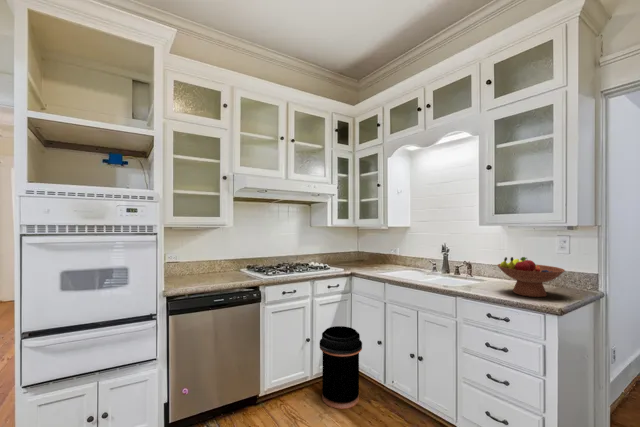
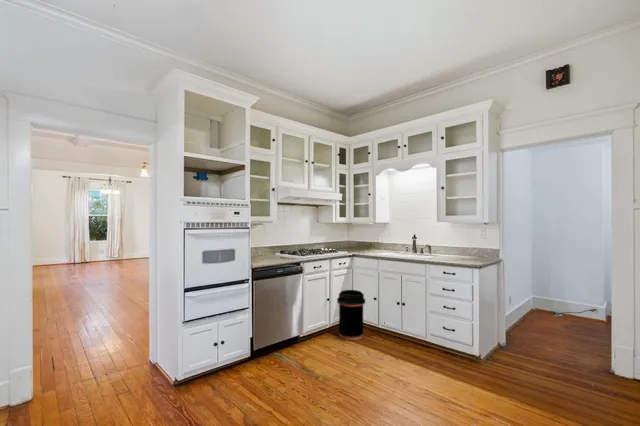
fruit bowl: present [497,257,565,297] -> none [448,240,482,261]

